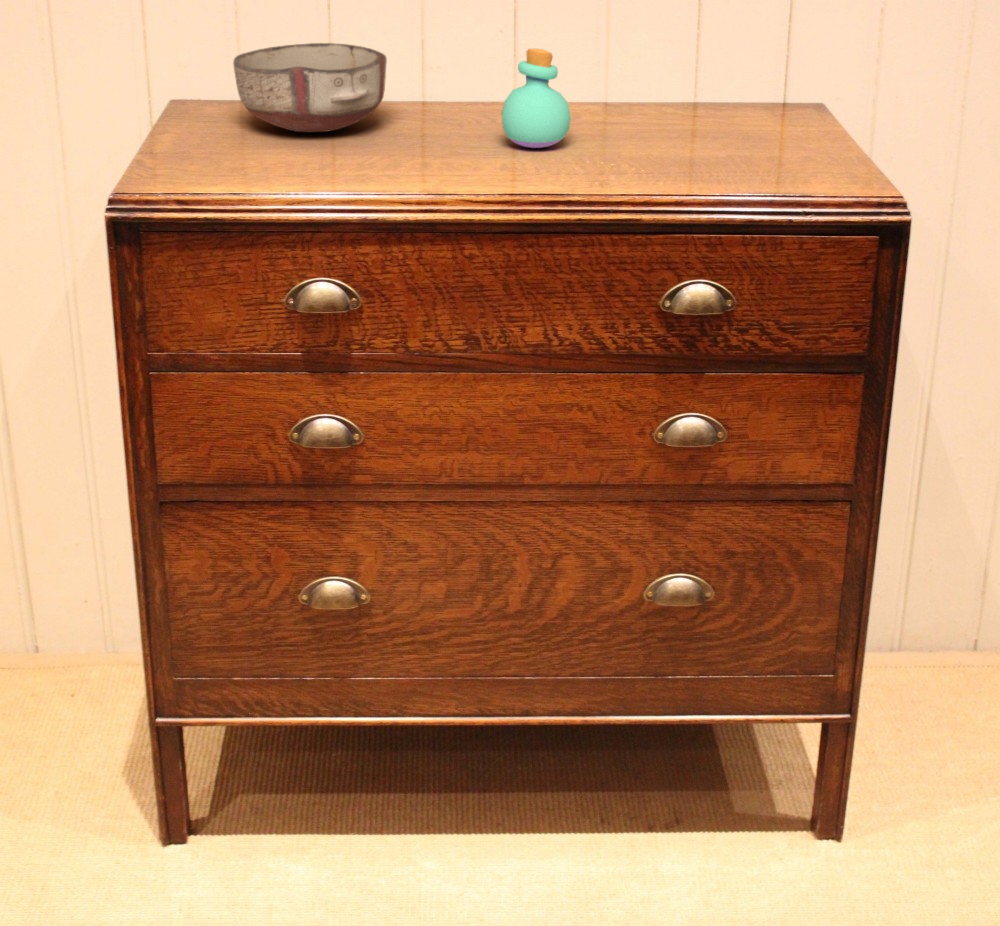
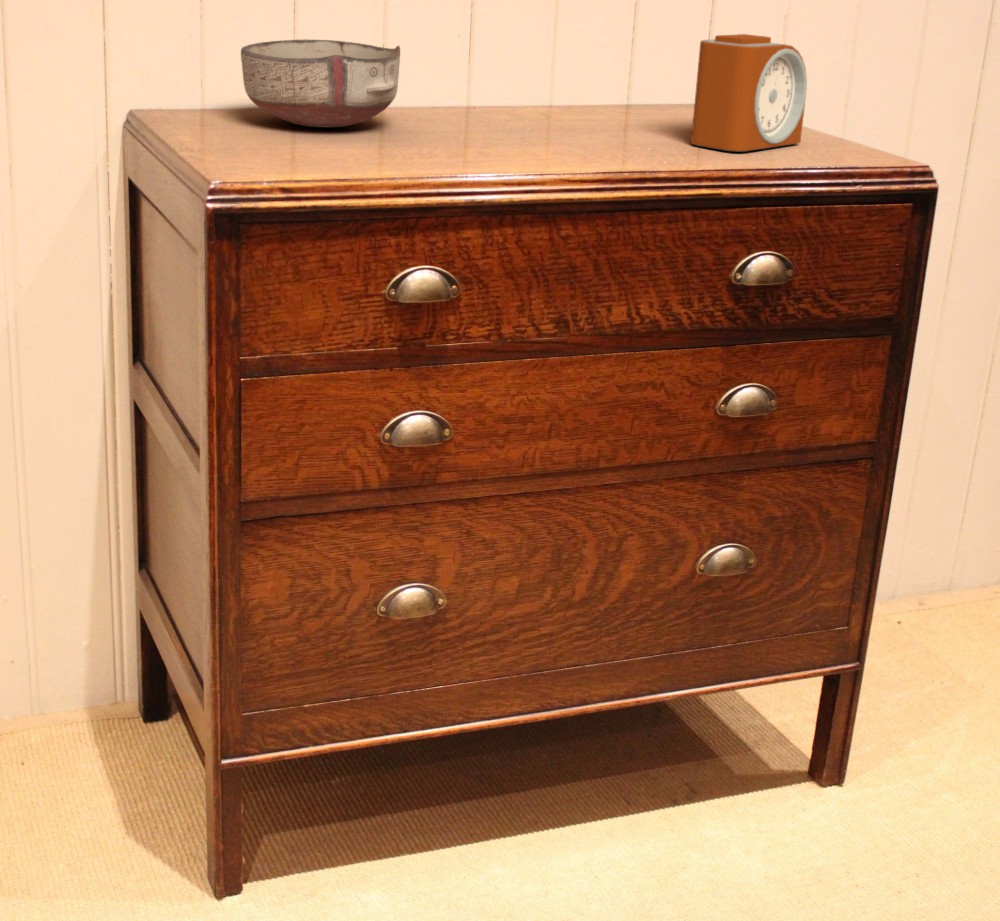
alarm clock: none [667,44,801,170] -> present [691,34,807,151]
perfume bottle: present [502,49,571,148] -> none [526,39,595,137]

